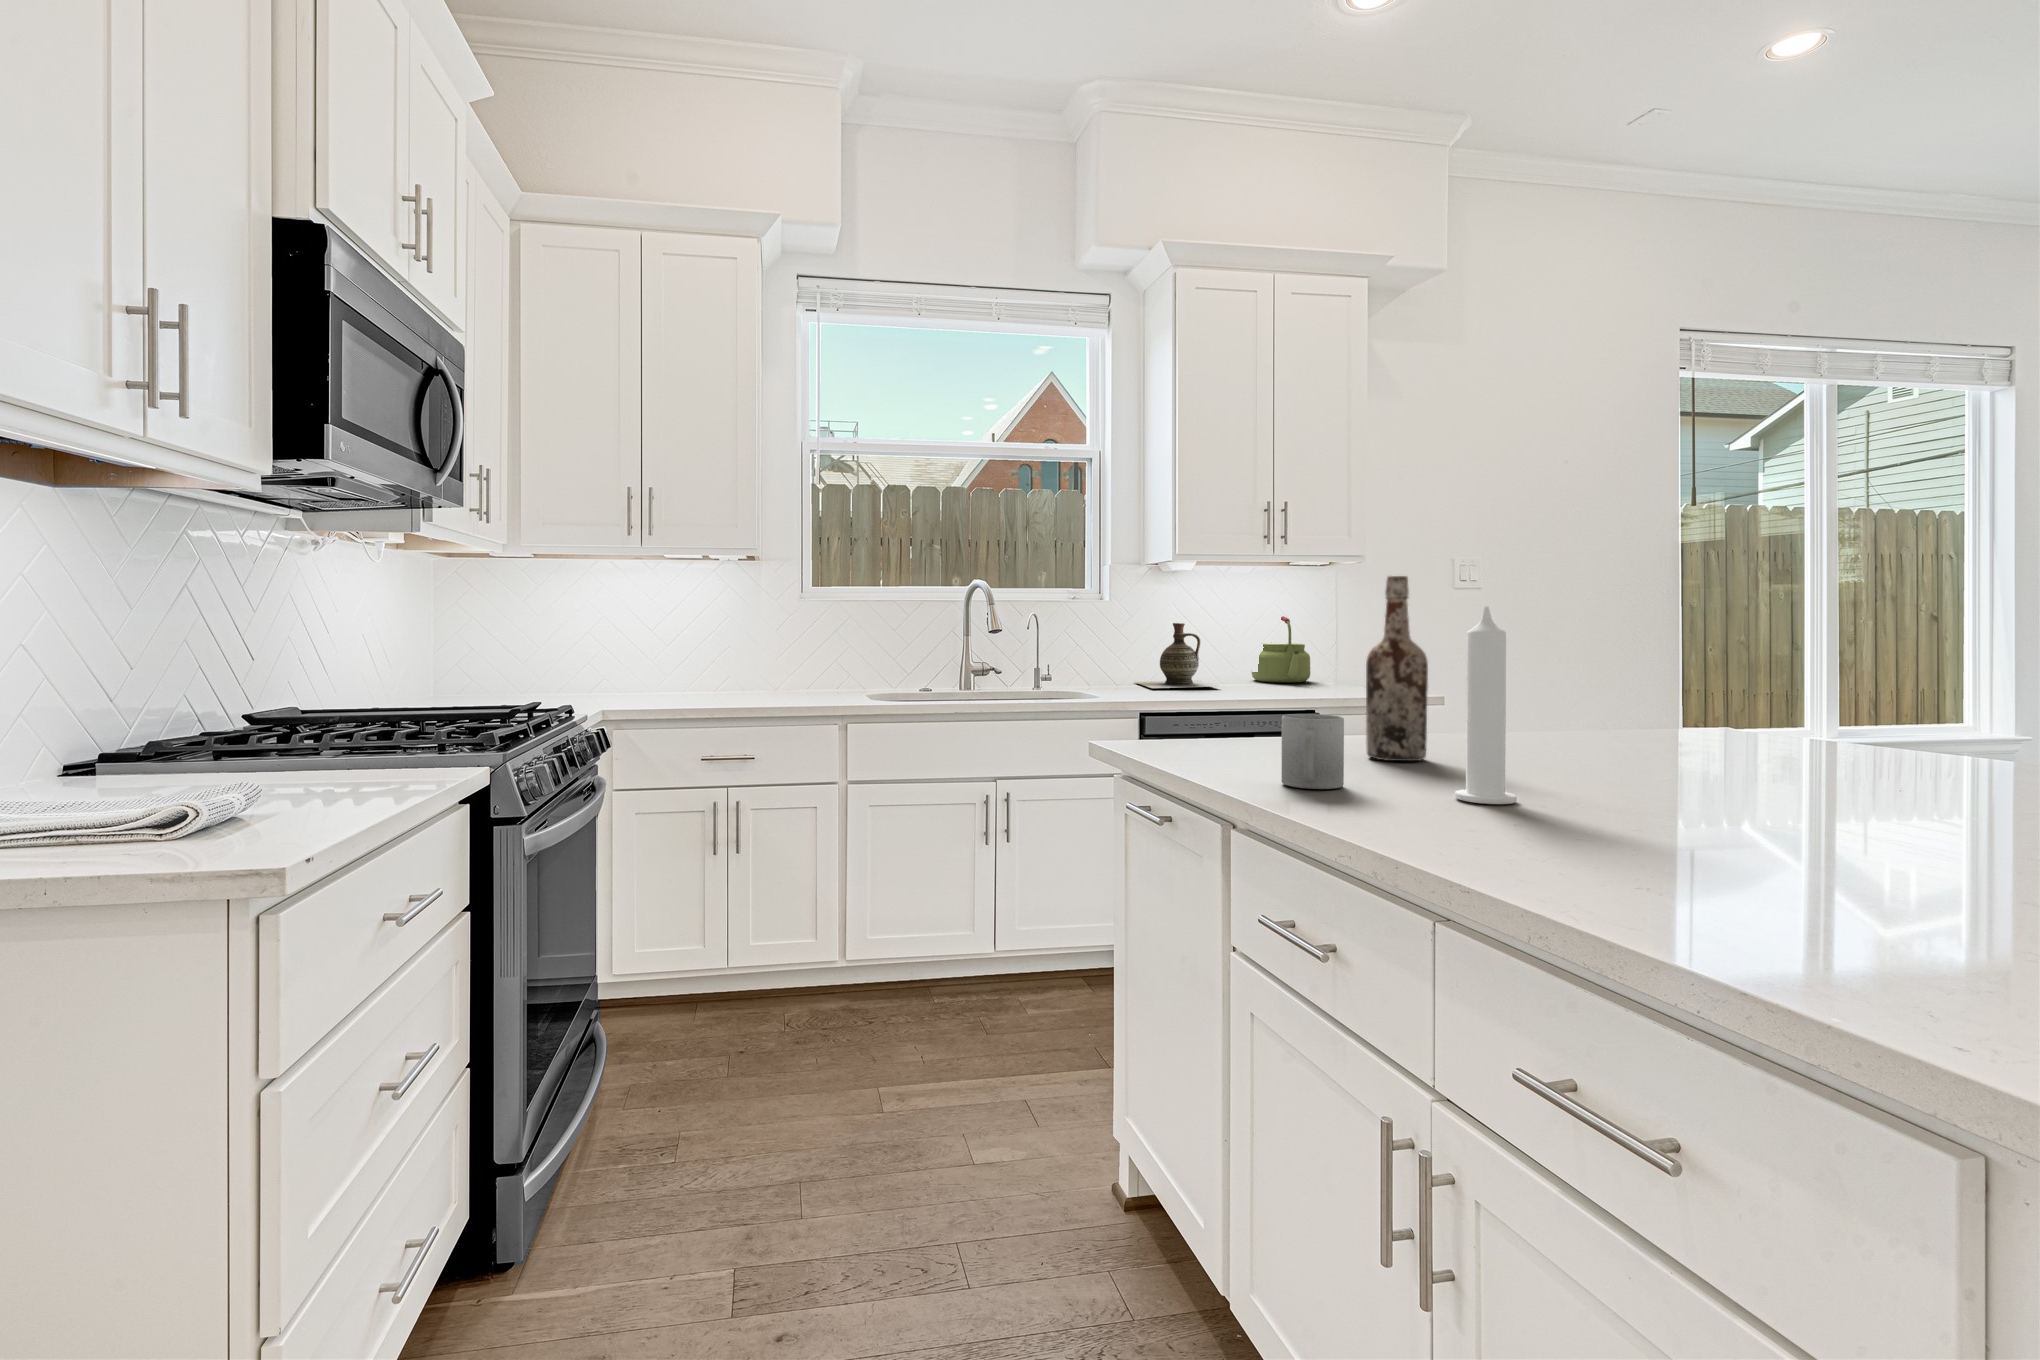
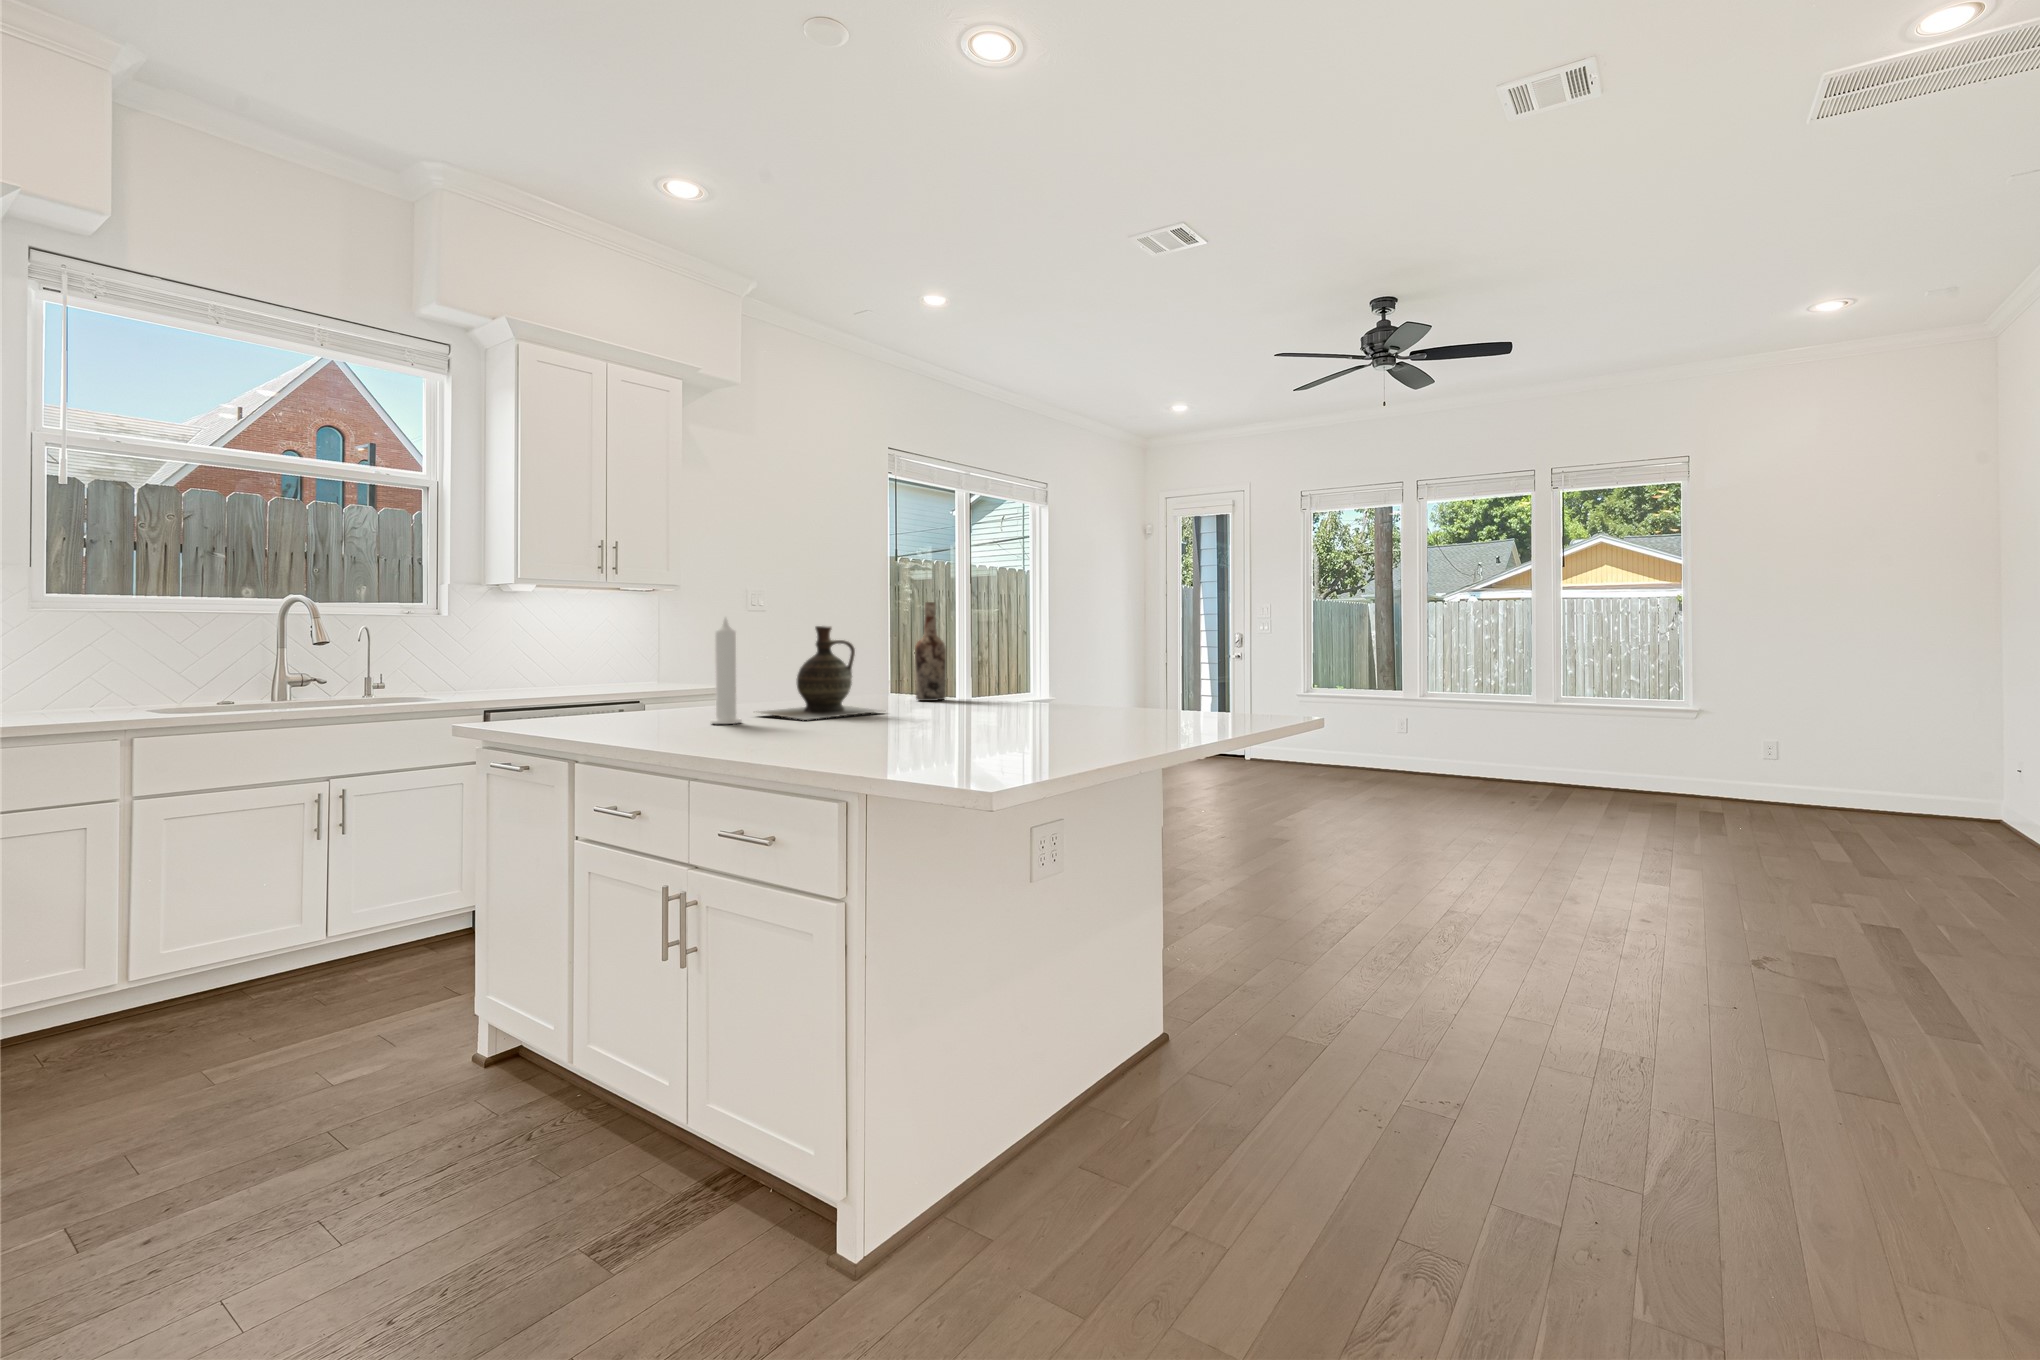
wine bottle: present [1366,576,1428,761] -> present [915,602,946,701]
kettle: present [1252,616,1310,683] -> none [587,630,637,683]
ceramic jug: present [1135,623,1218,688] -> present [756,626,880,720]
mug: present [1281,714,1344,789] -> none [606,683,646,727]

